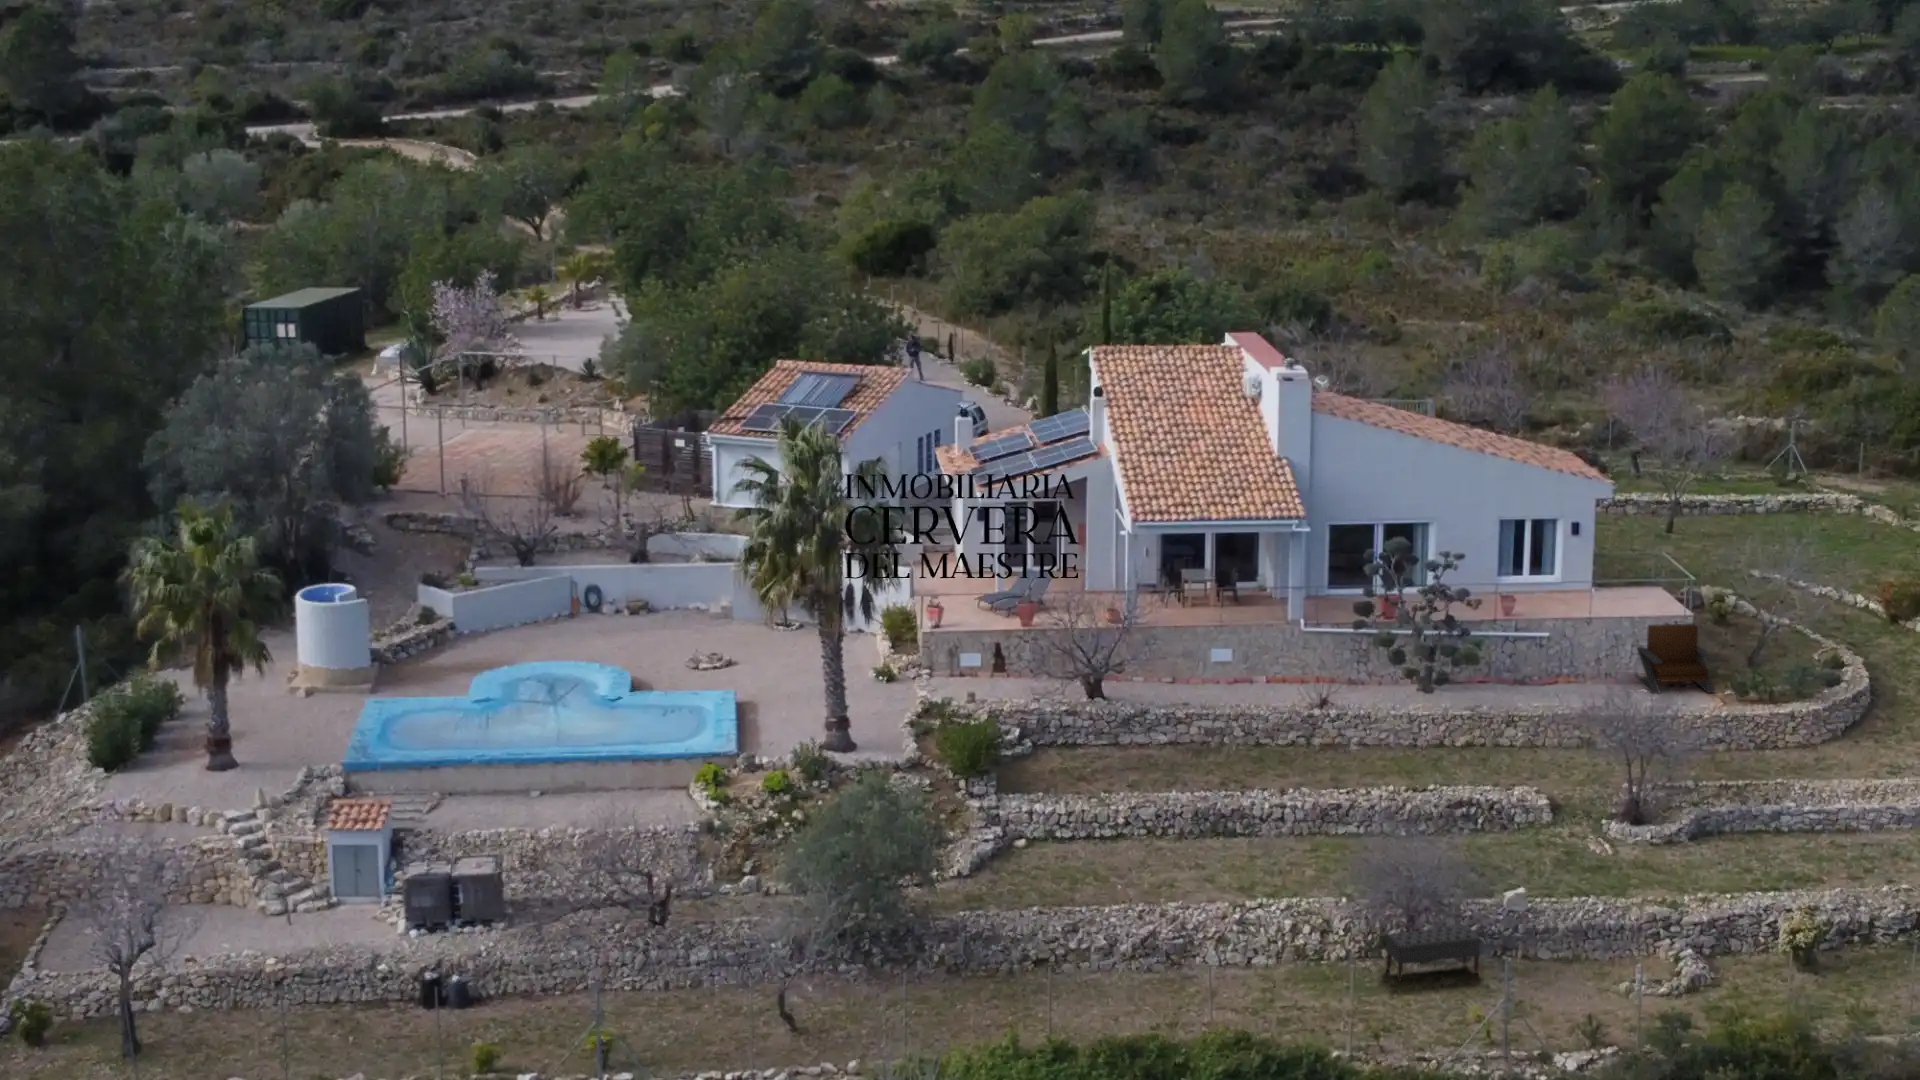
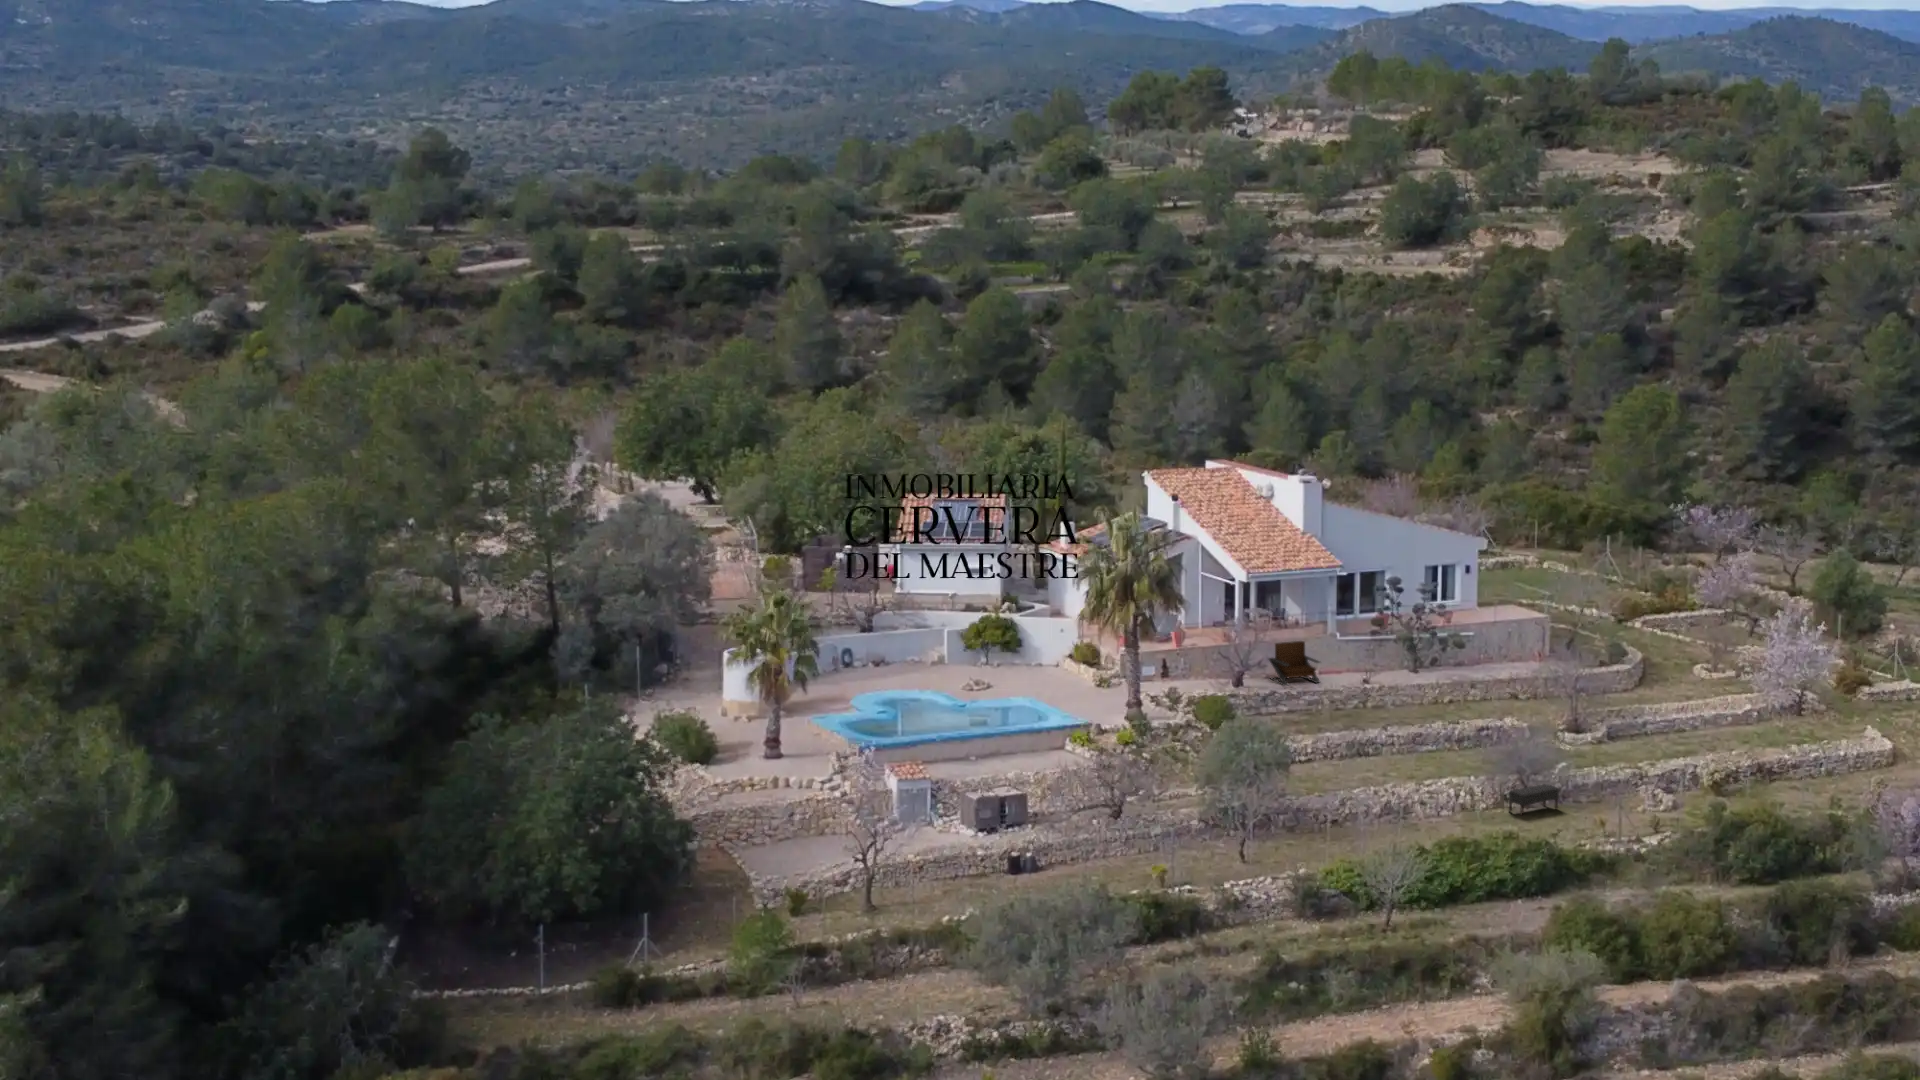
lounge chair: present [1636,624,1717,694] -> present [1269,641,1320,686]

